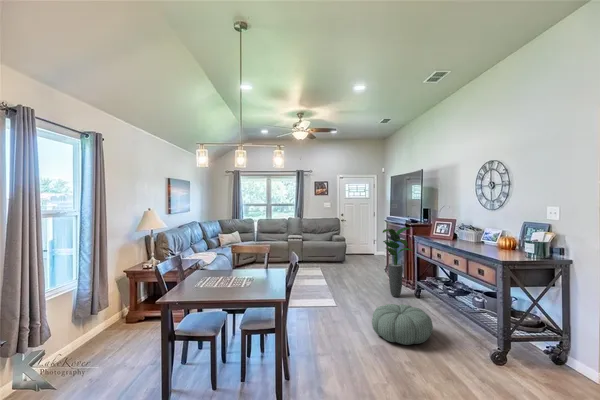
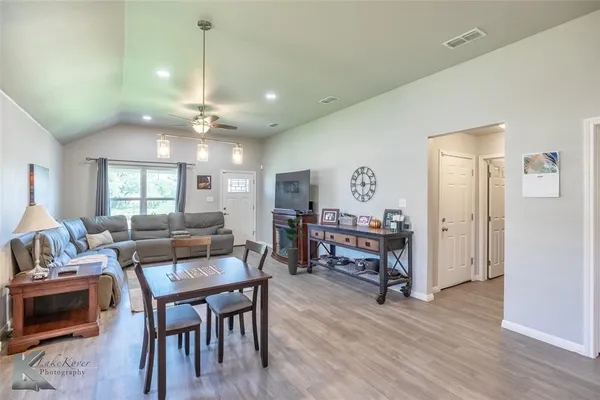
pouf: present [372,304,433,345] -> none [292,275,336,303]

